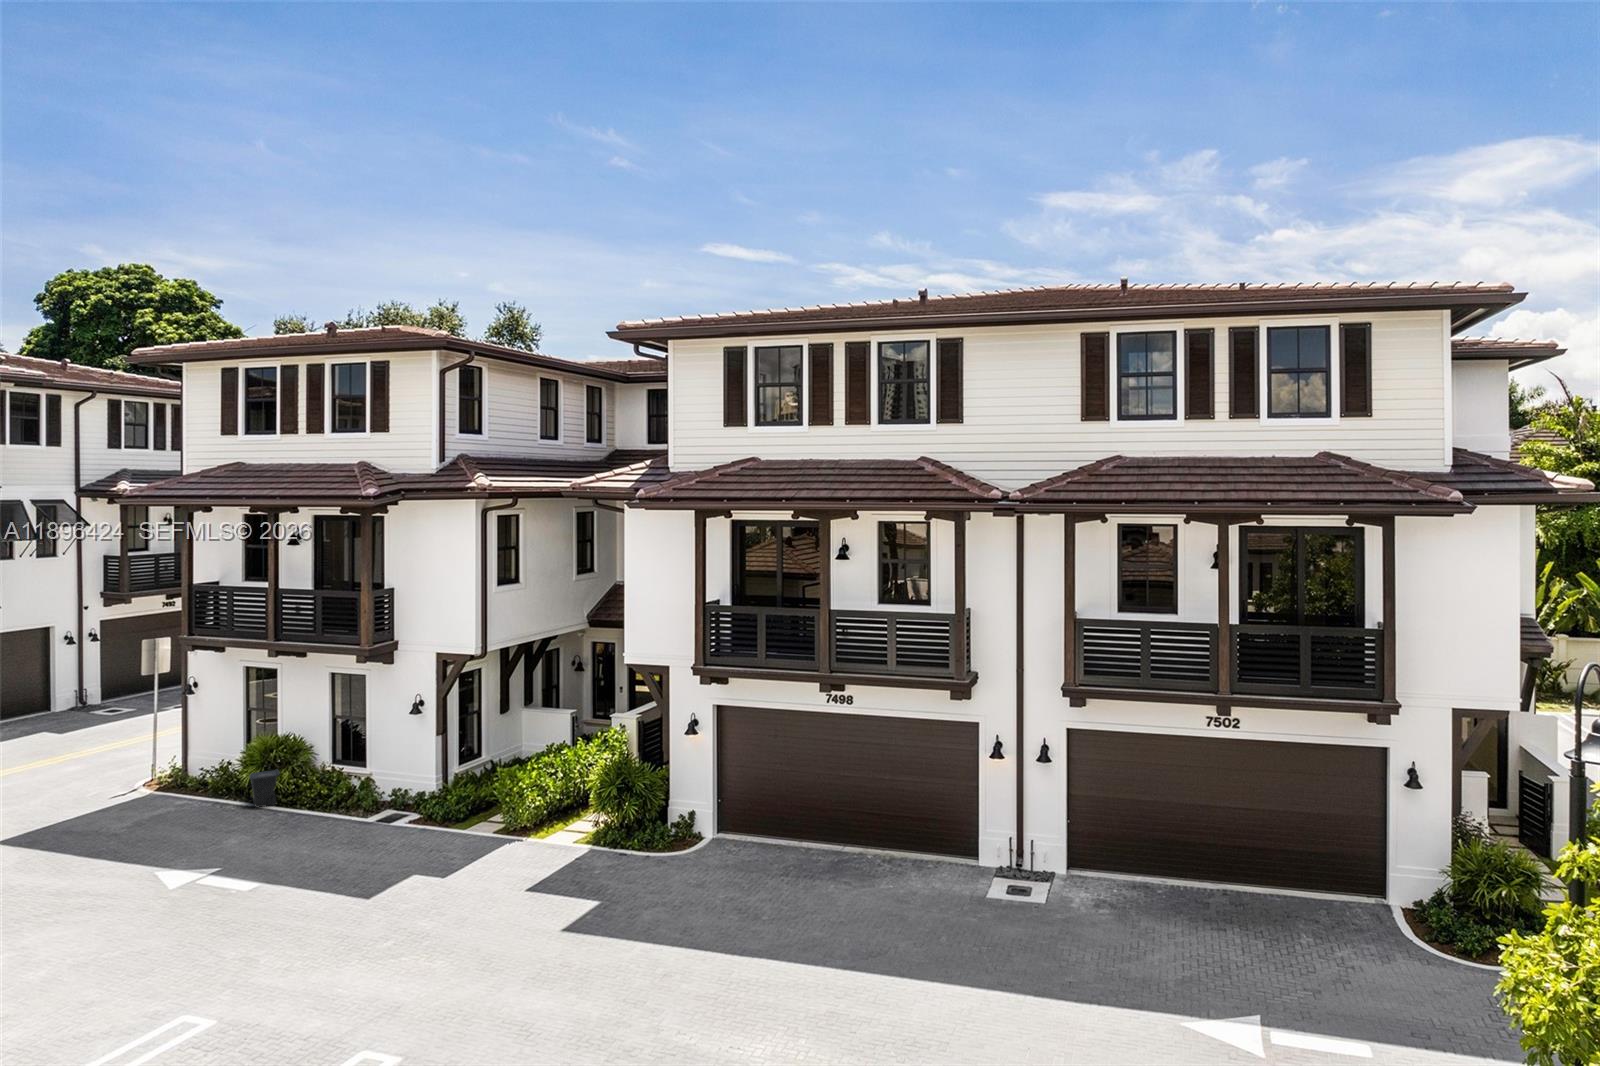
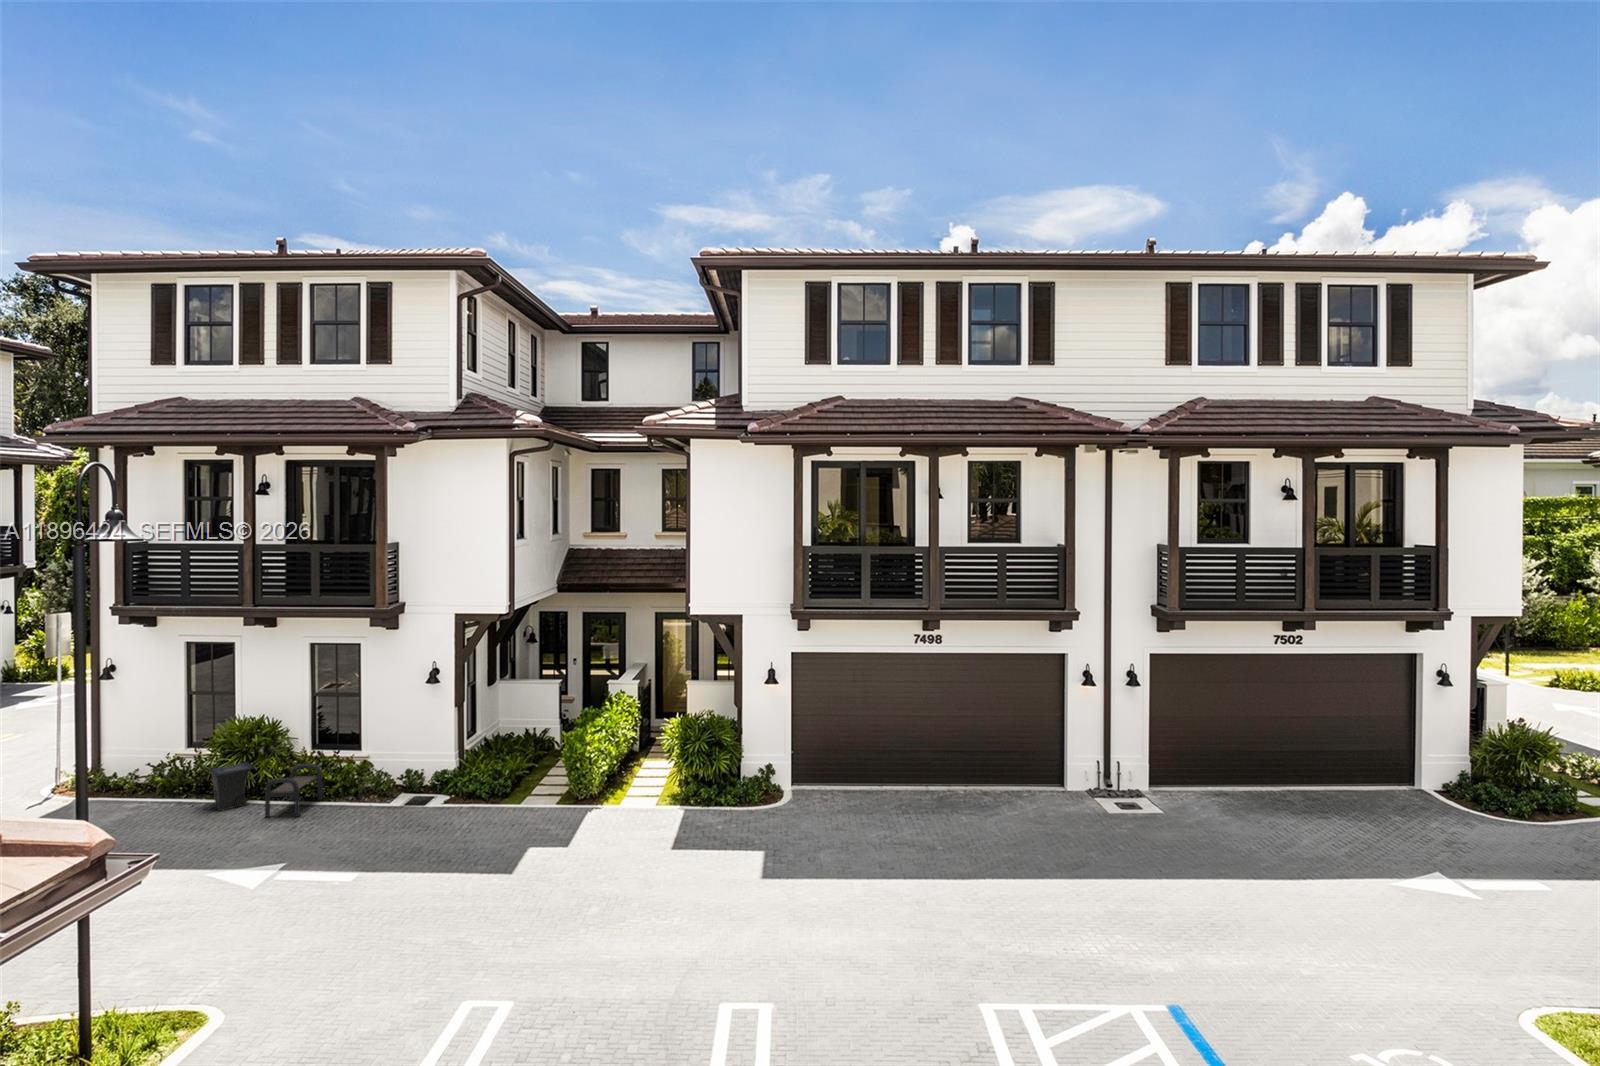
bench: none [282,774,331,817] -> present [265,764,323,817]

